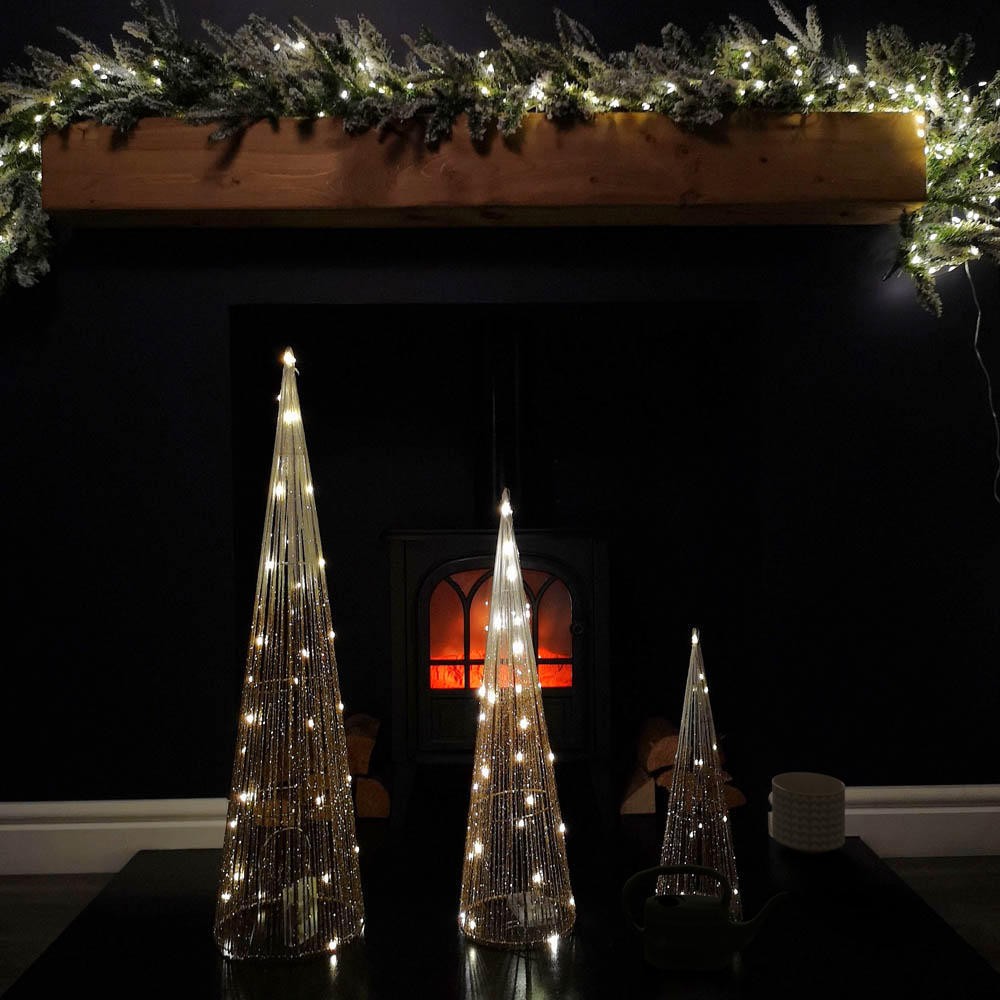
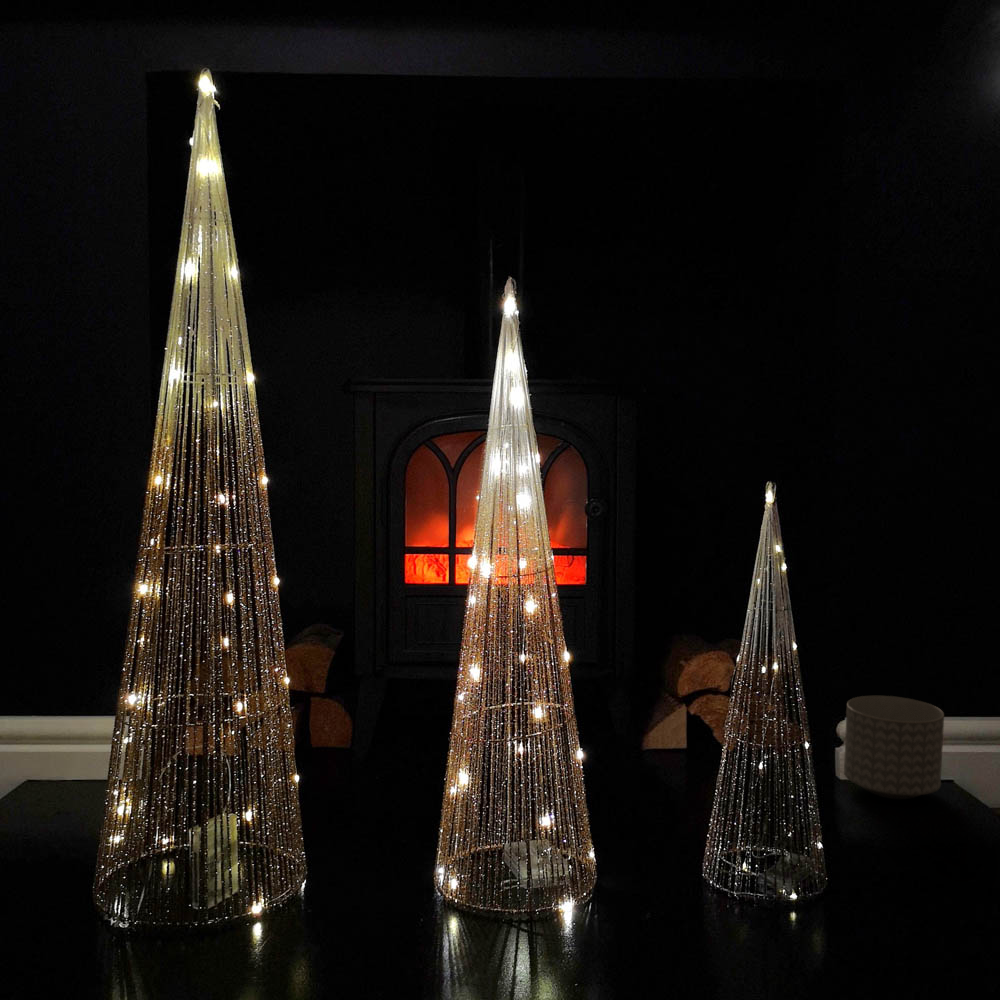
watering can: present [621,864,789,971] -> none [666,806,907,956]

